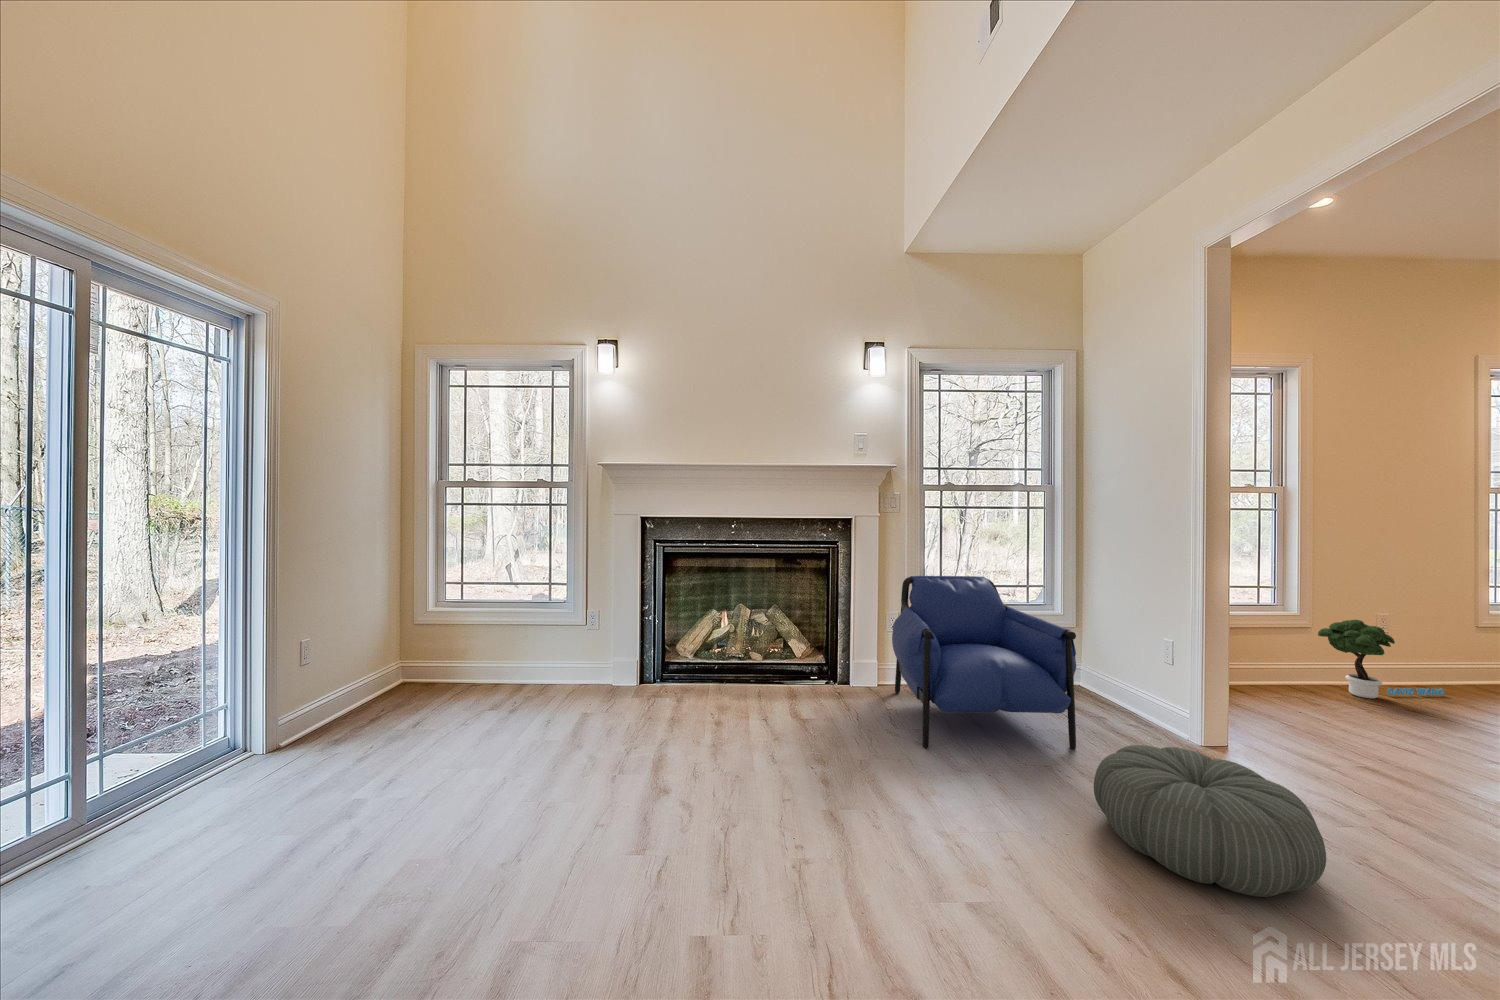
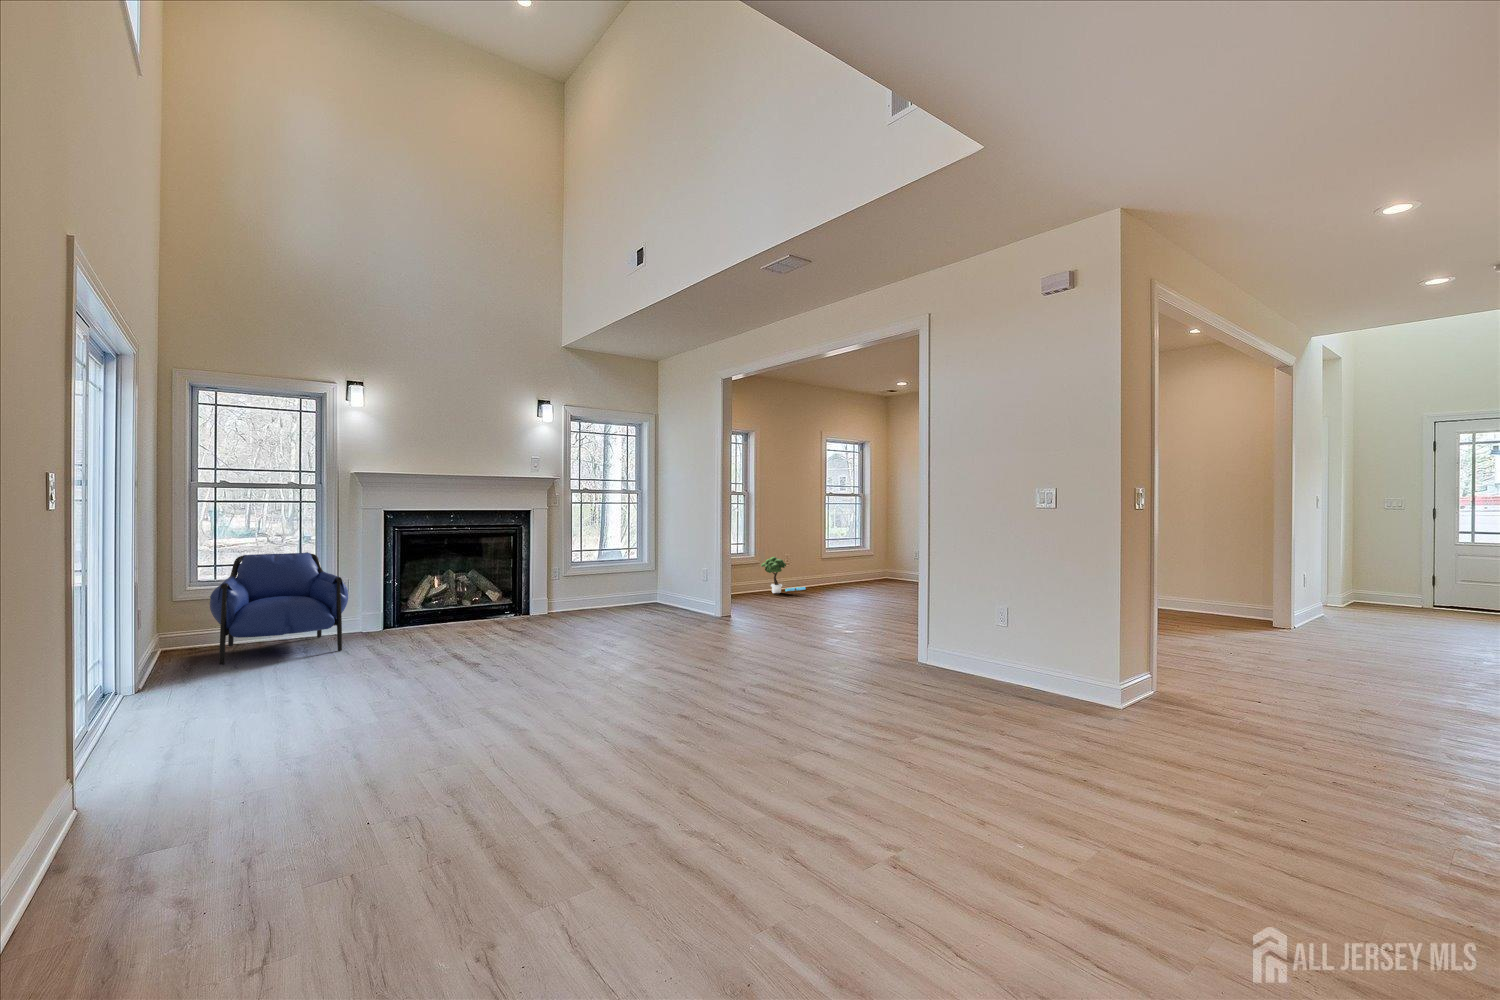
armchair: present [892,576,1076,749] -> present [210,552,348,664]
pouf: present [1094,745,1326,897] -> none [652,597,719,632]

